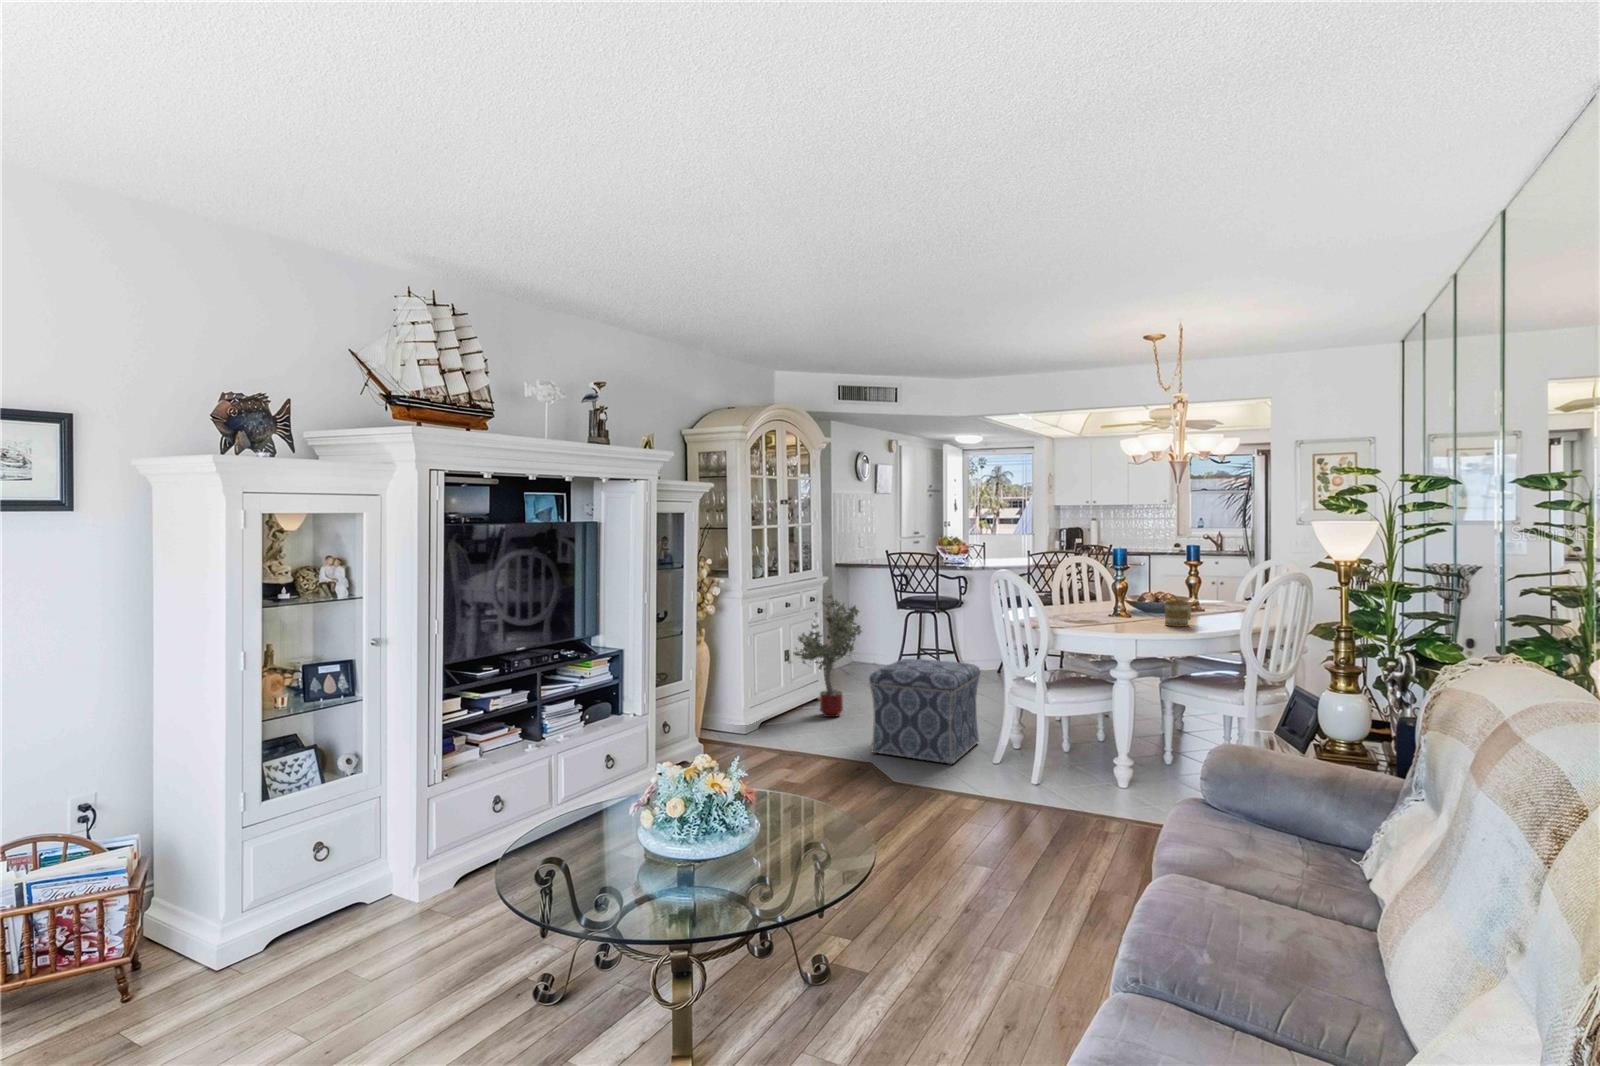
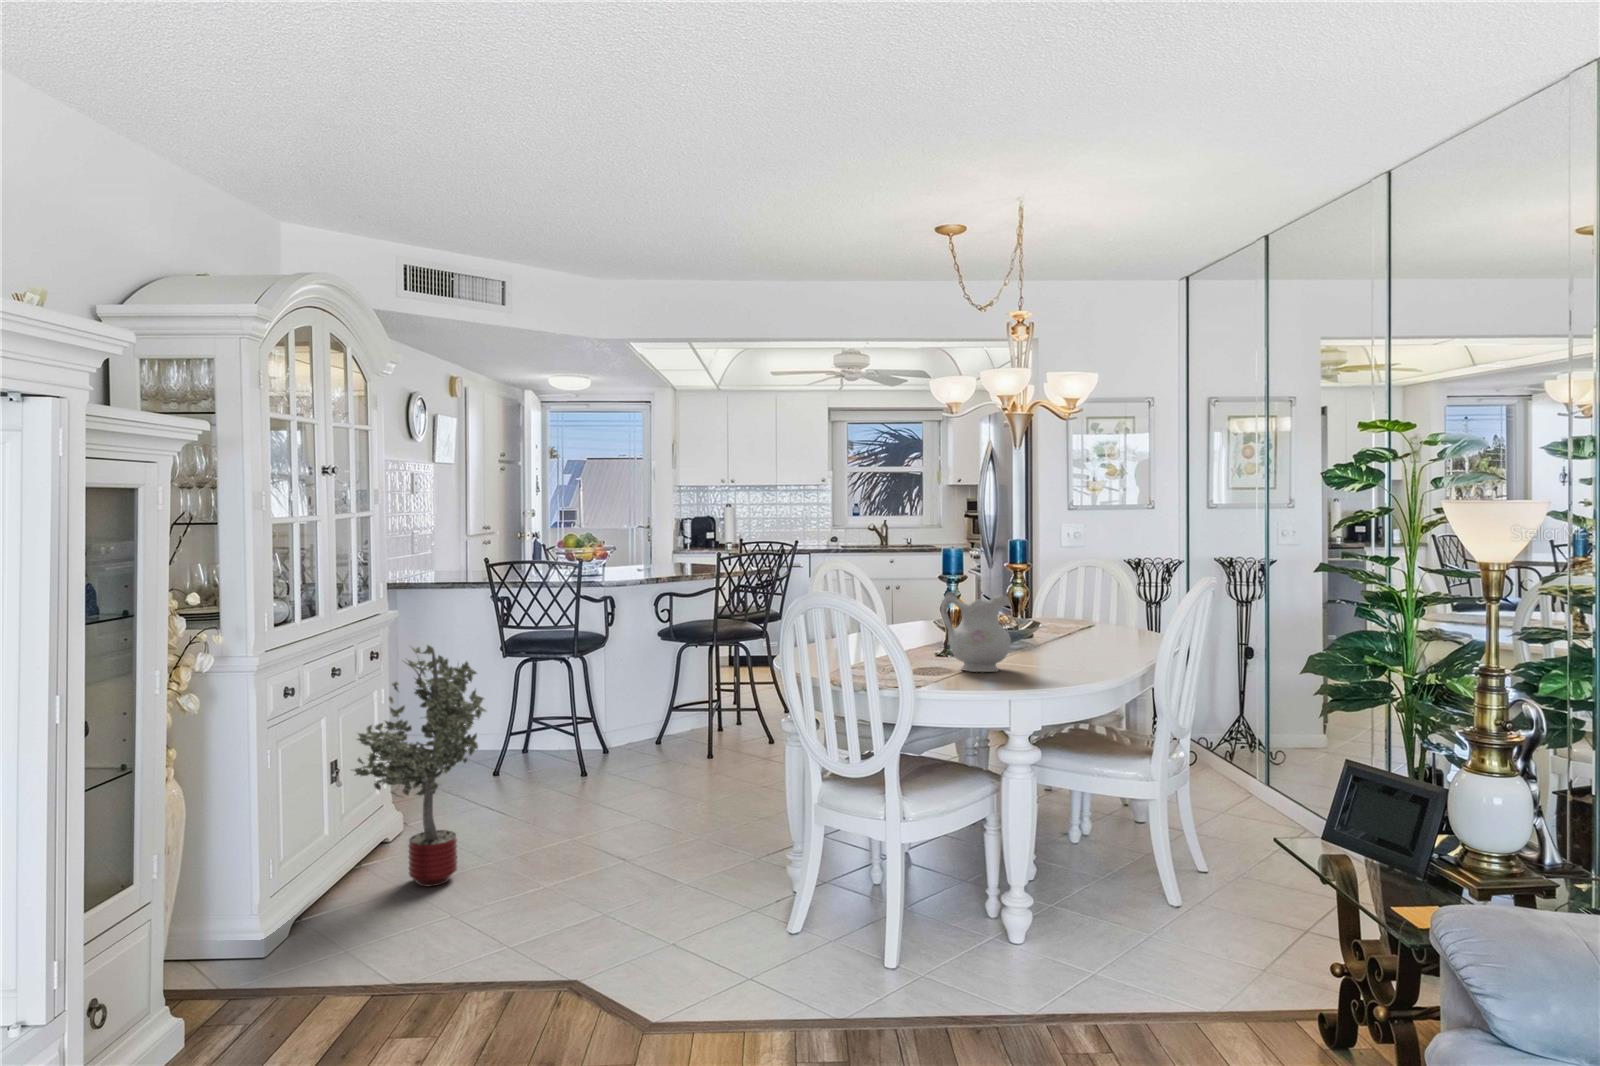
ceramic pitcher: none [1091,574,1135,624] -> present [941,592,1011,672]
mug: present [1165,600,1191,627] -> none [1054,628,1088,671]
ottoman: present [869,659,980,765] -> none [569,759,749,966]

